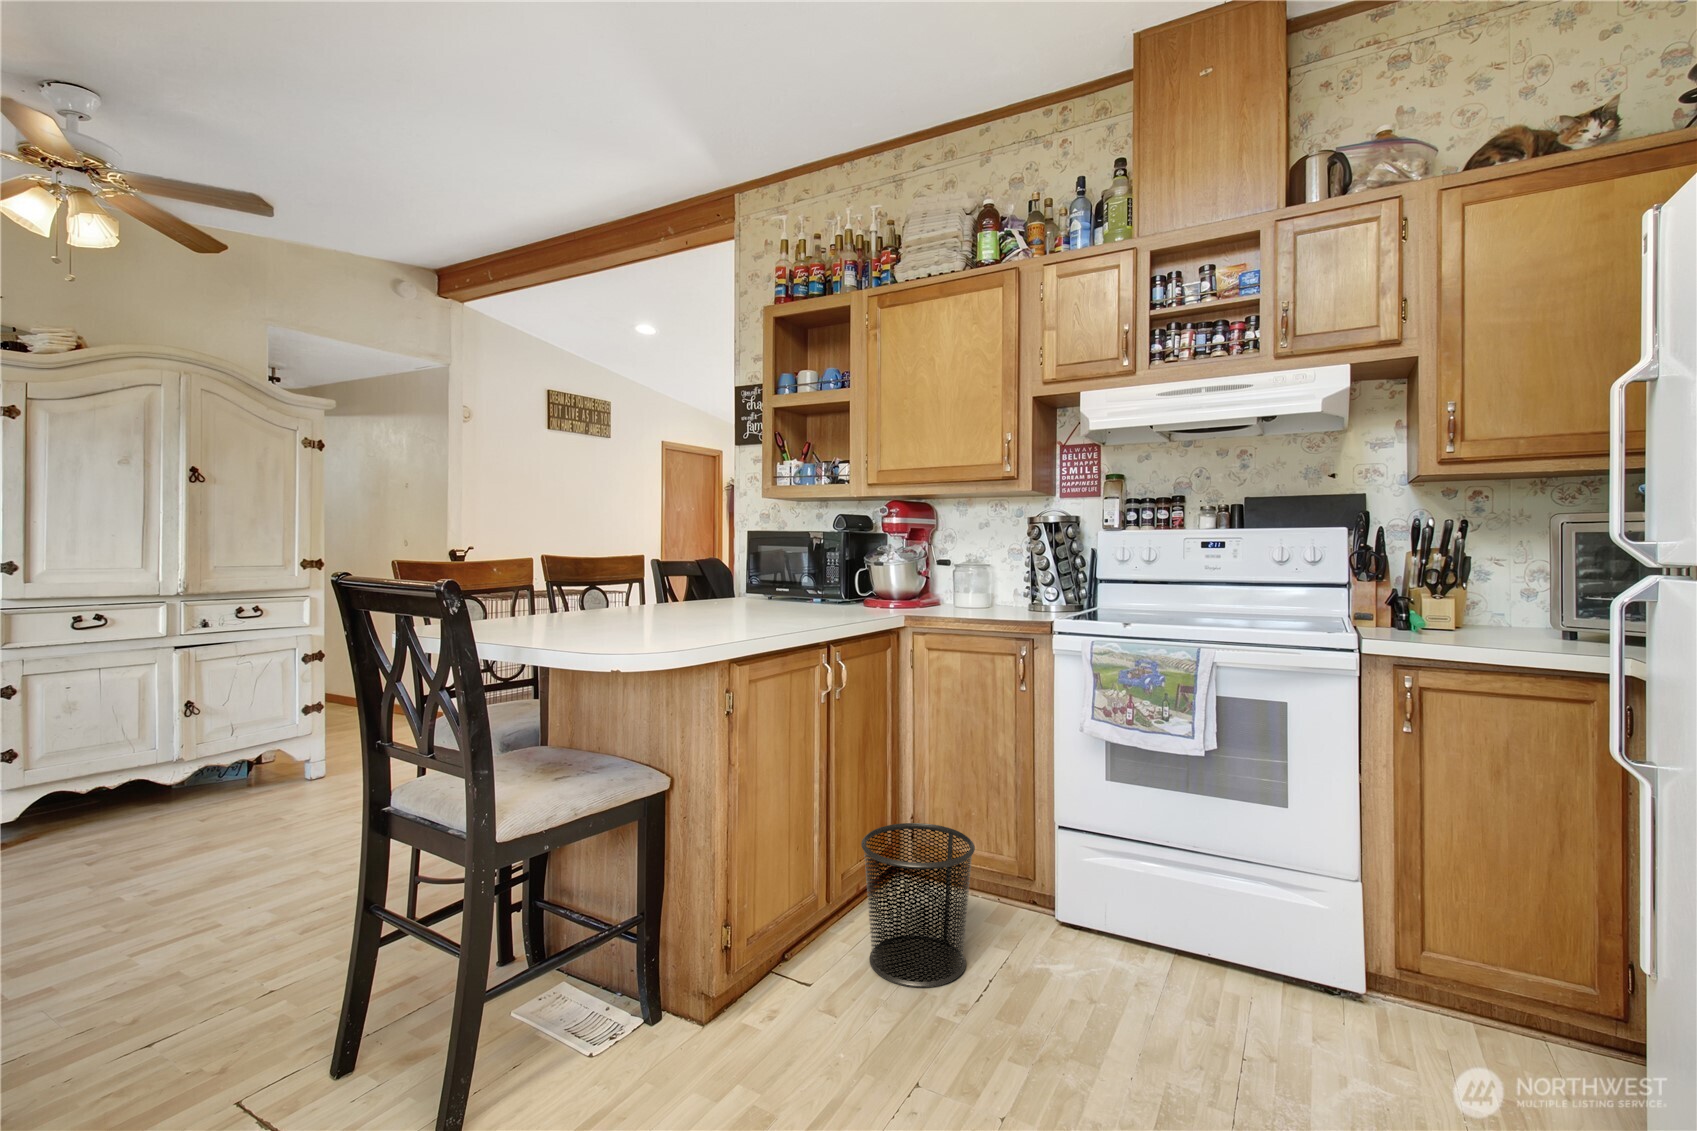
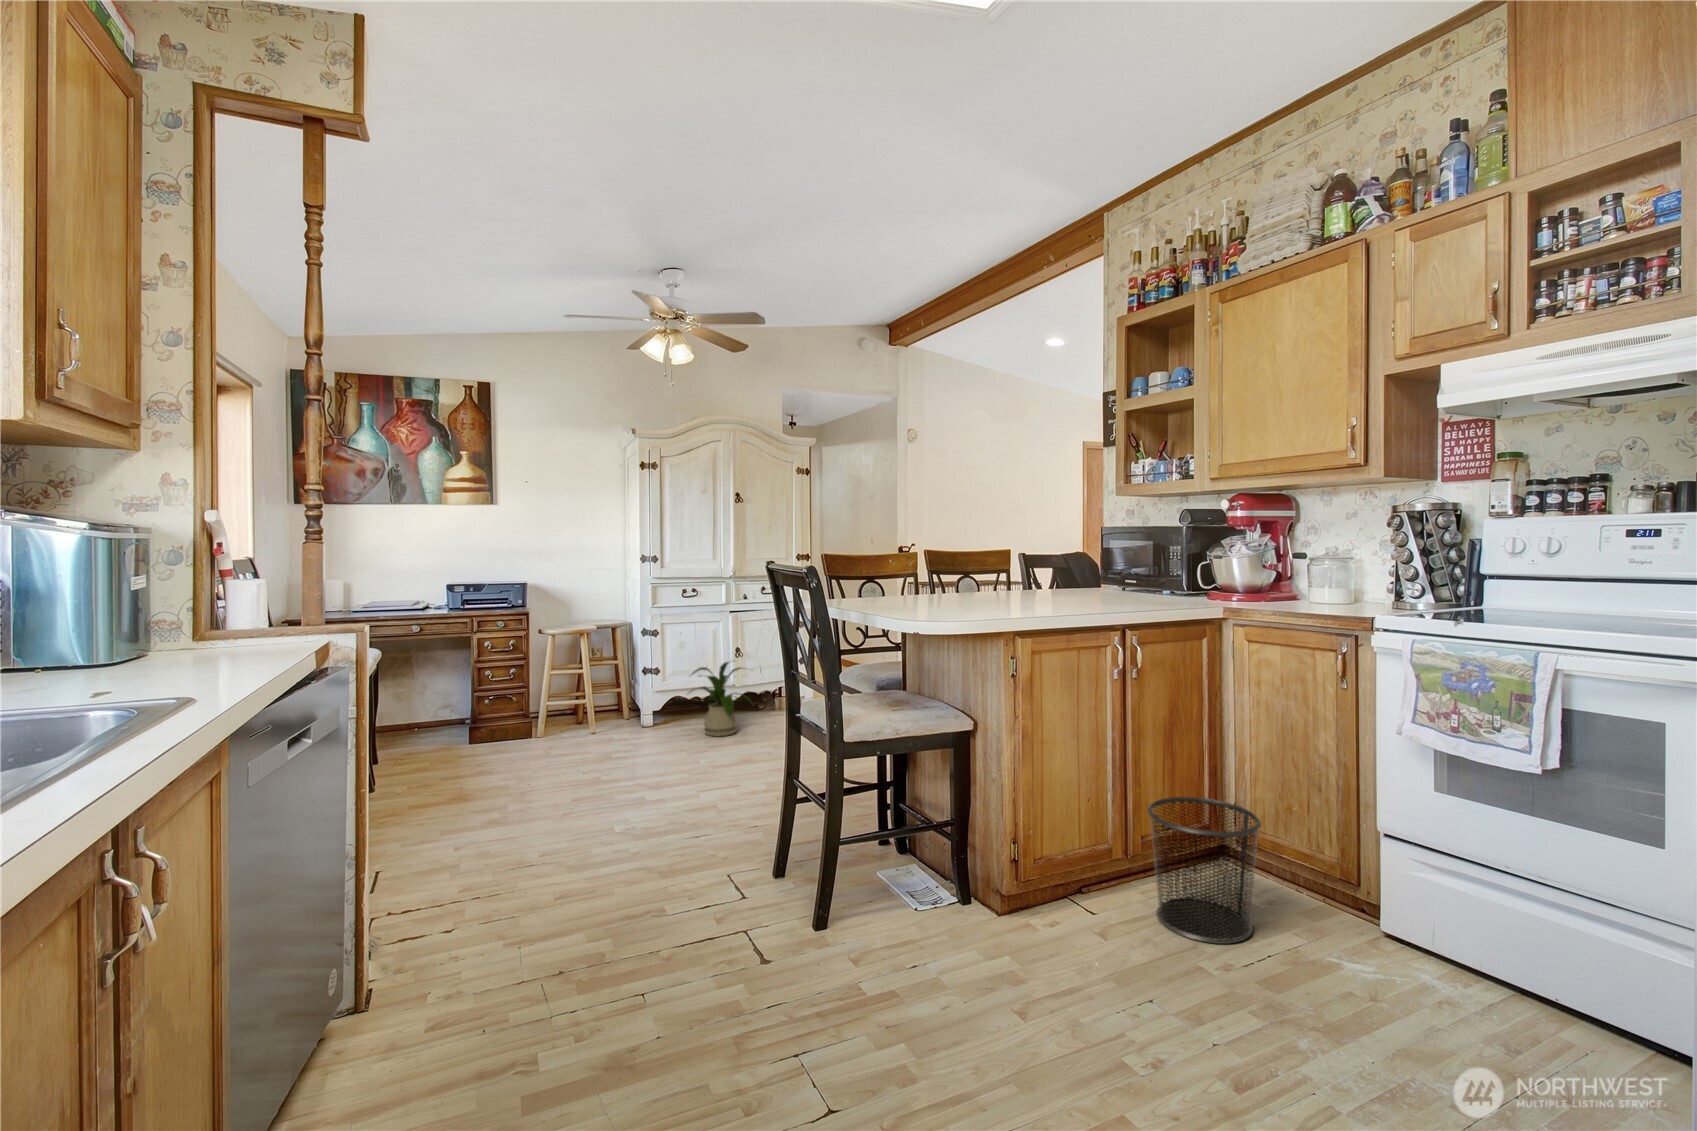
house plant: none [83,718,231,844] -> present [693,662,752,736]

